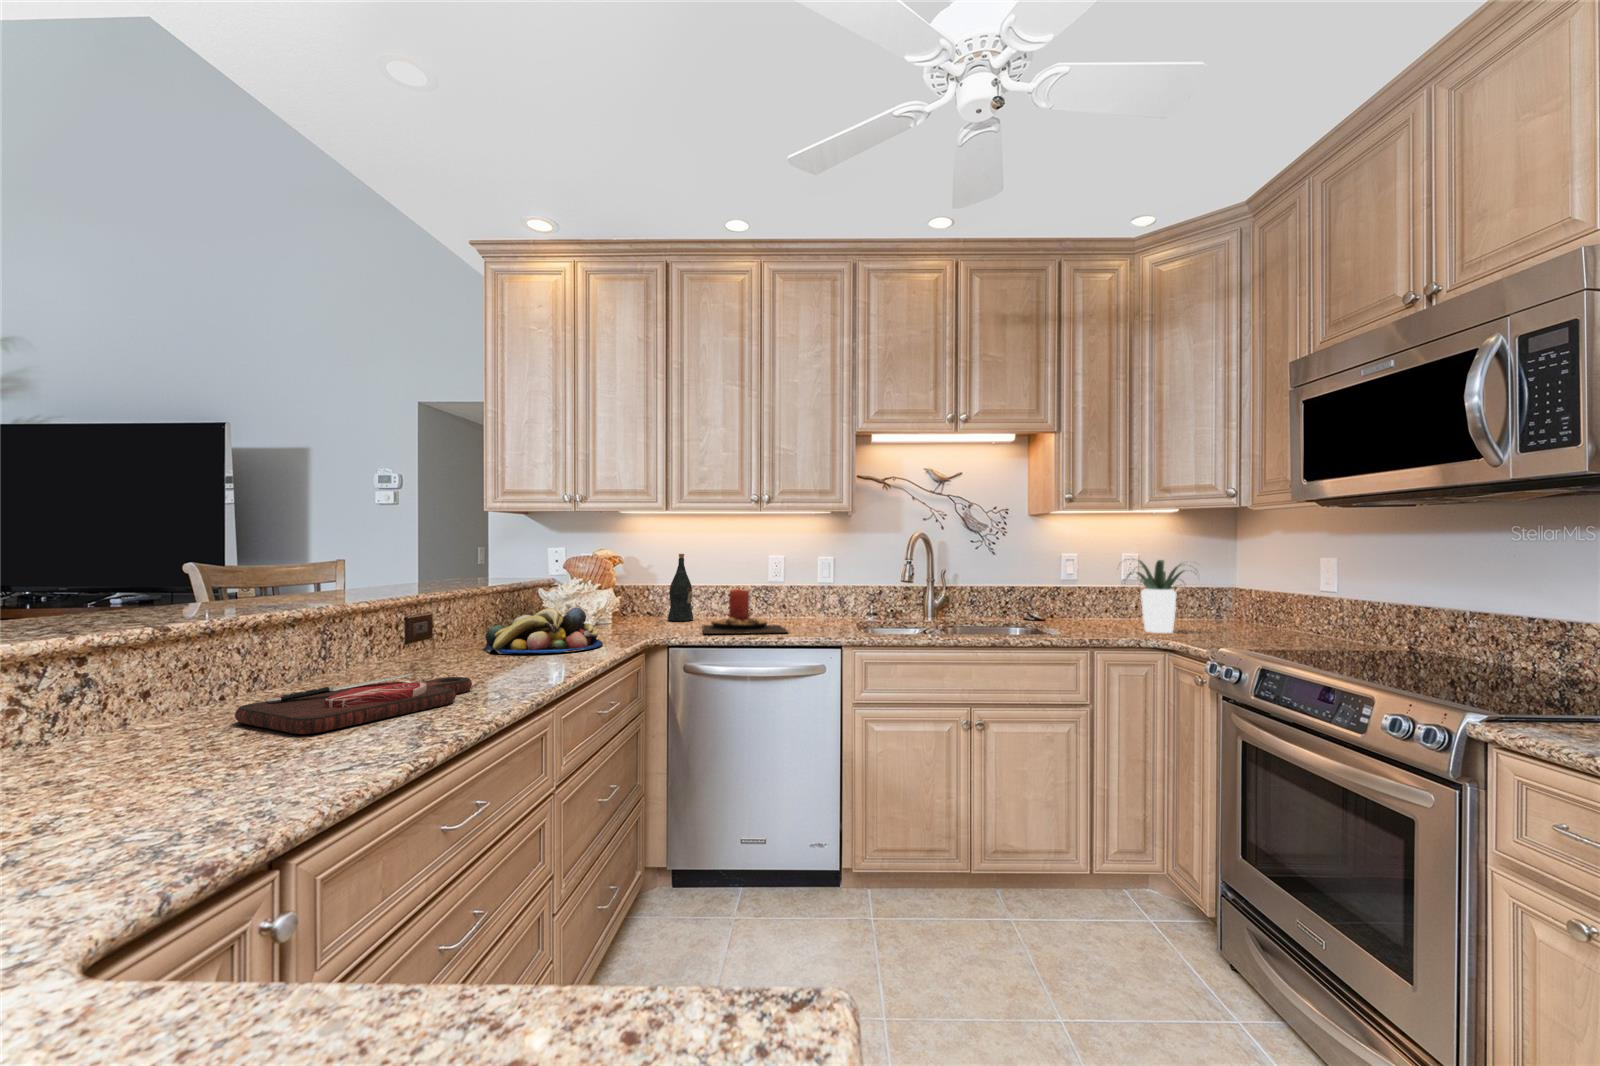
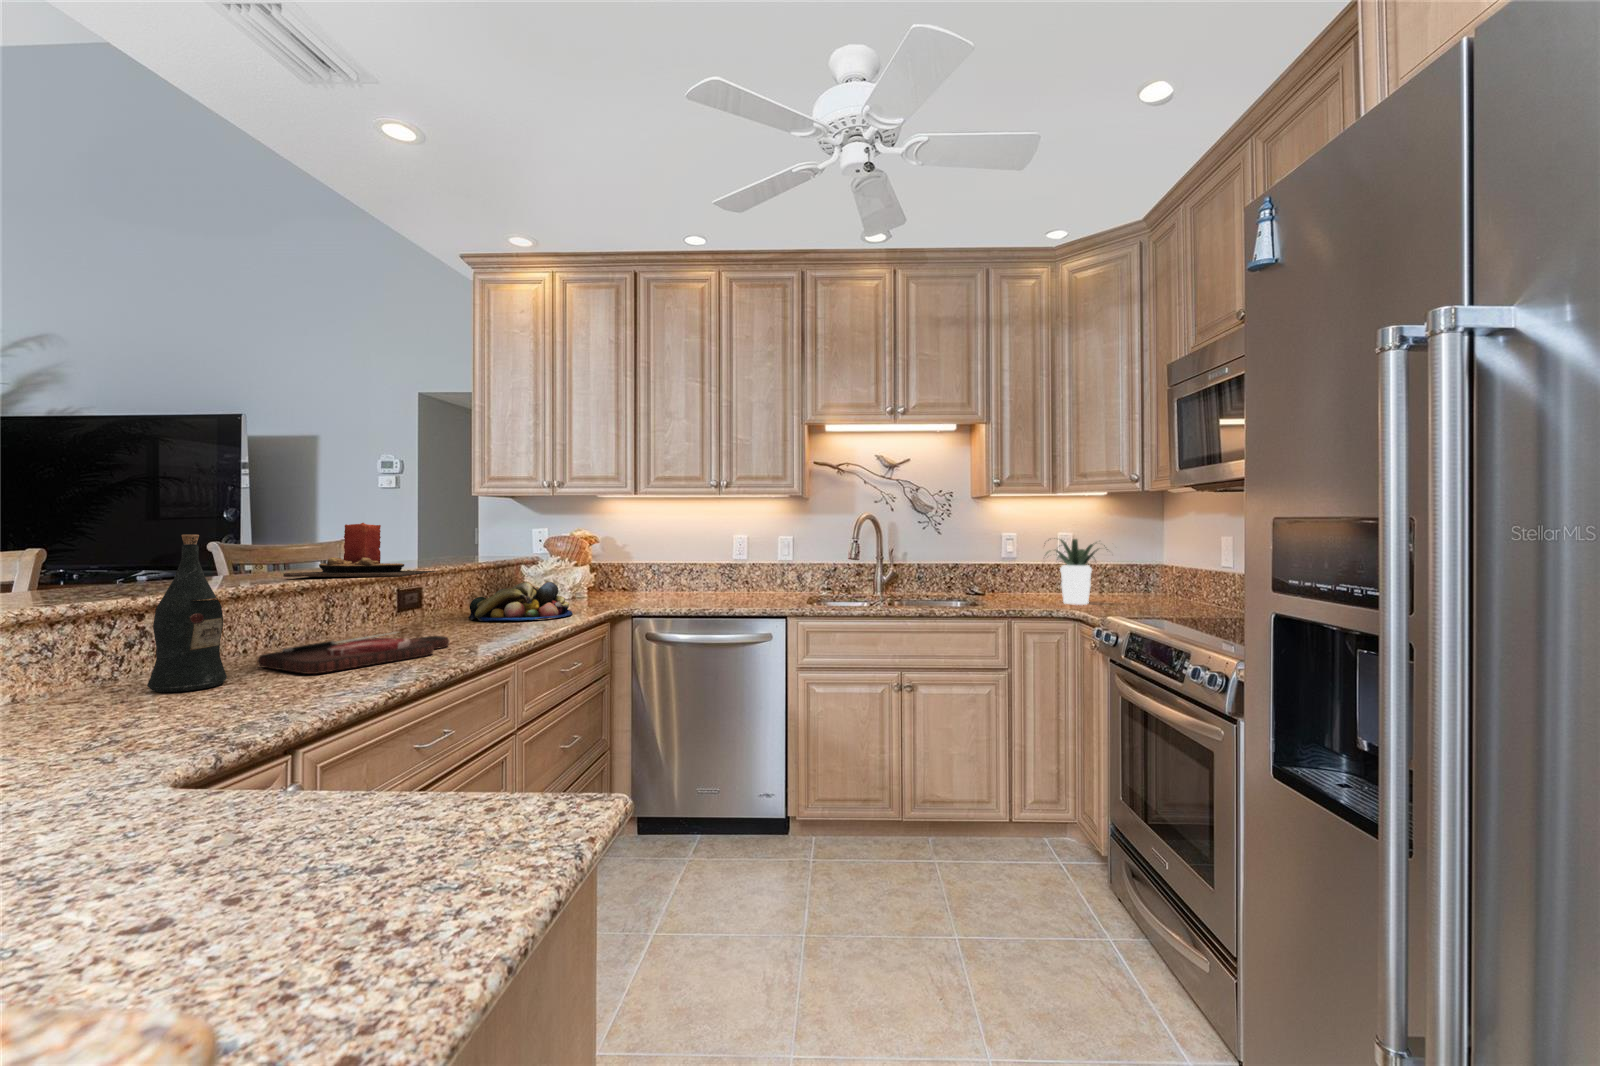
wine bottle: present [668,554,693,621] -> present [147,535,227,692]
candle: present [703,589,788,634] -> present [283,523,435,577]

